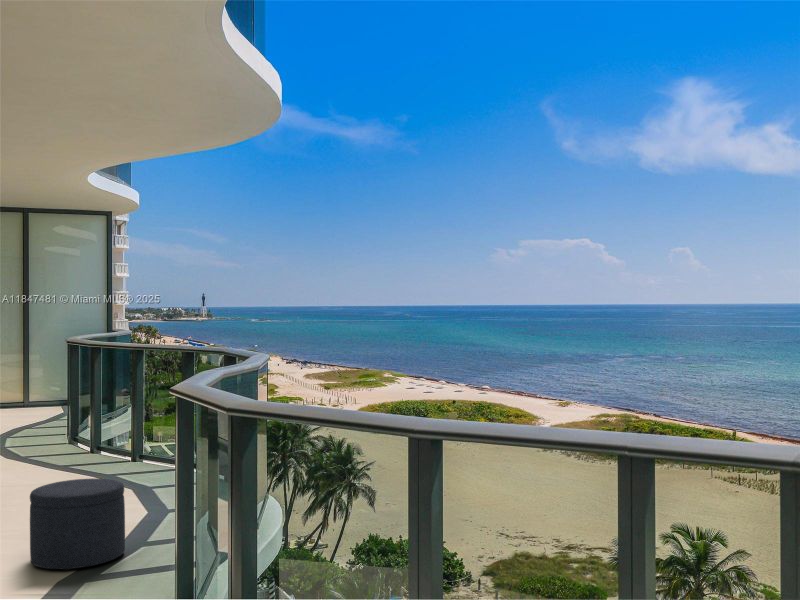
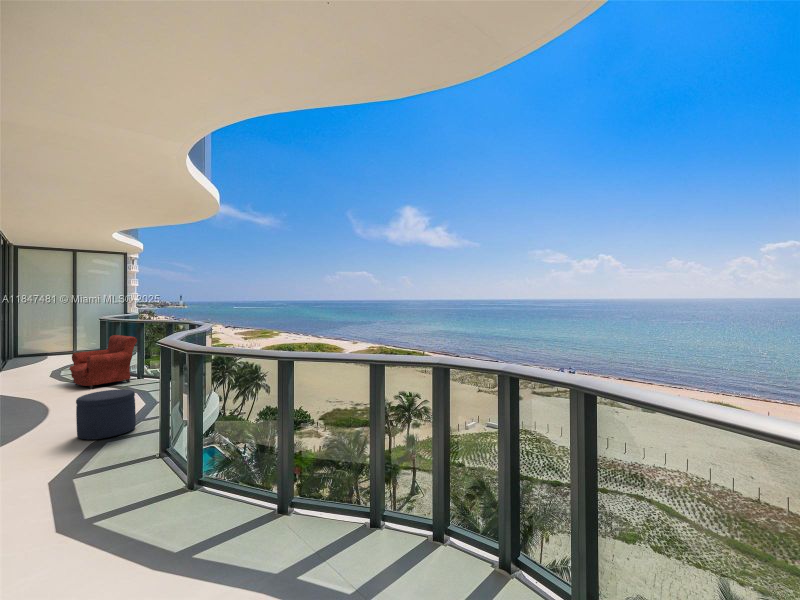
armchair: none [22,377,129,474] -> present [69,335,137,389]

